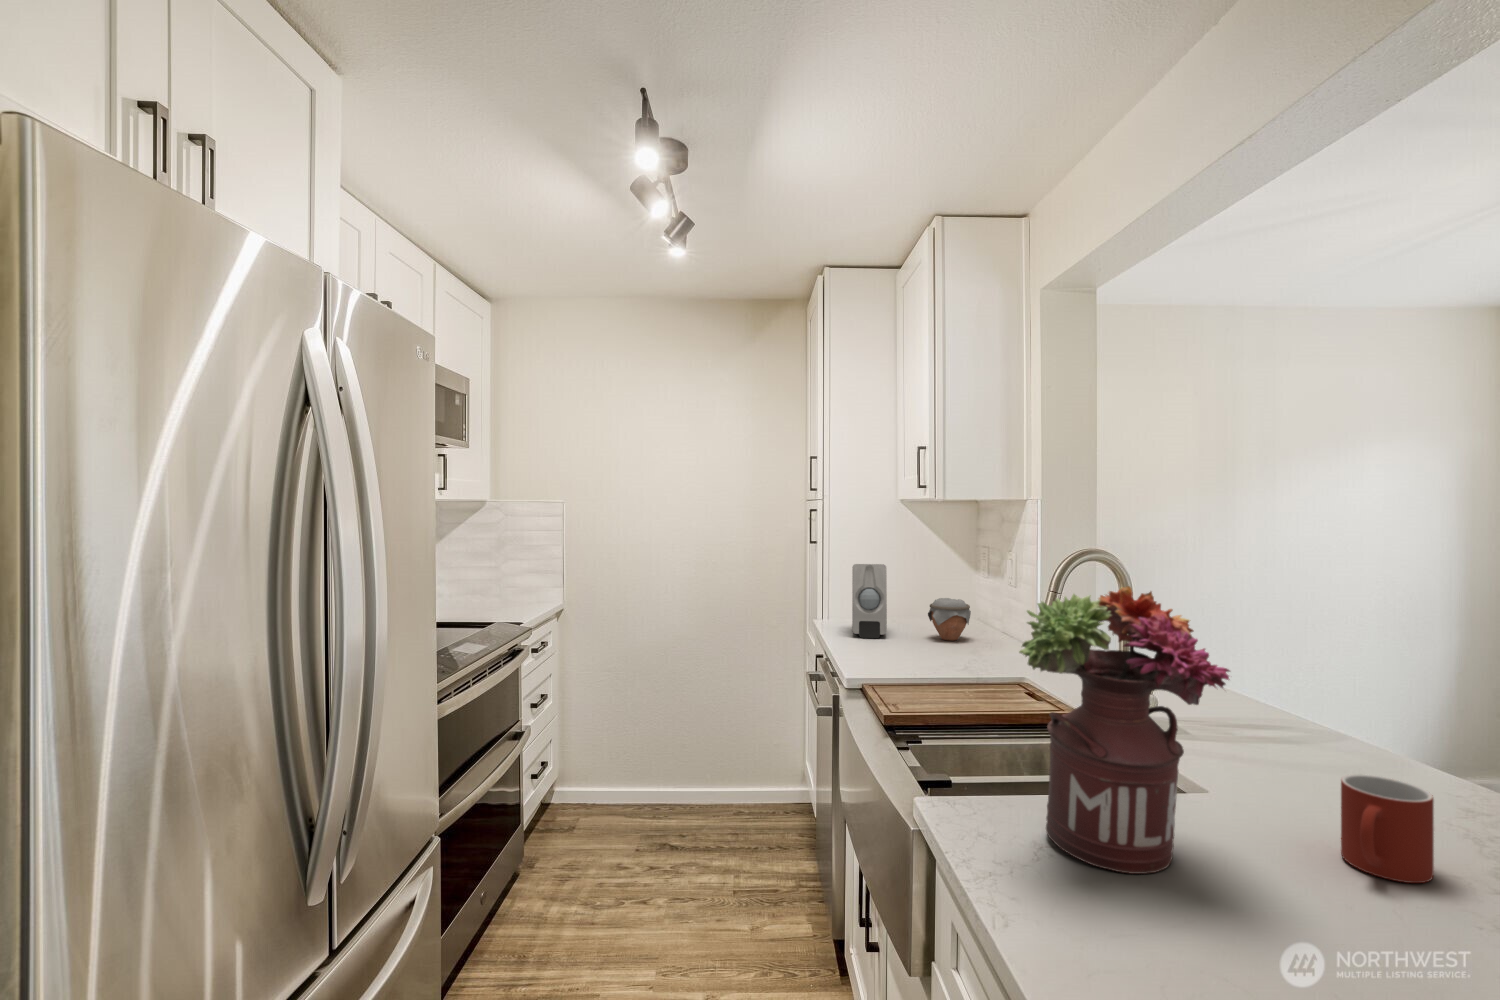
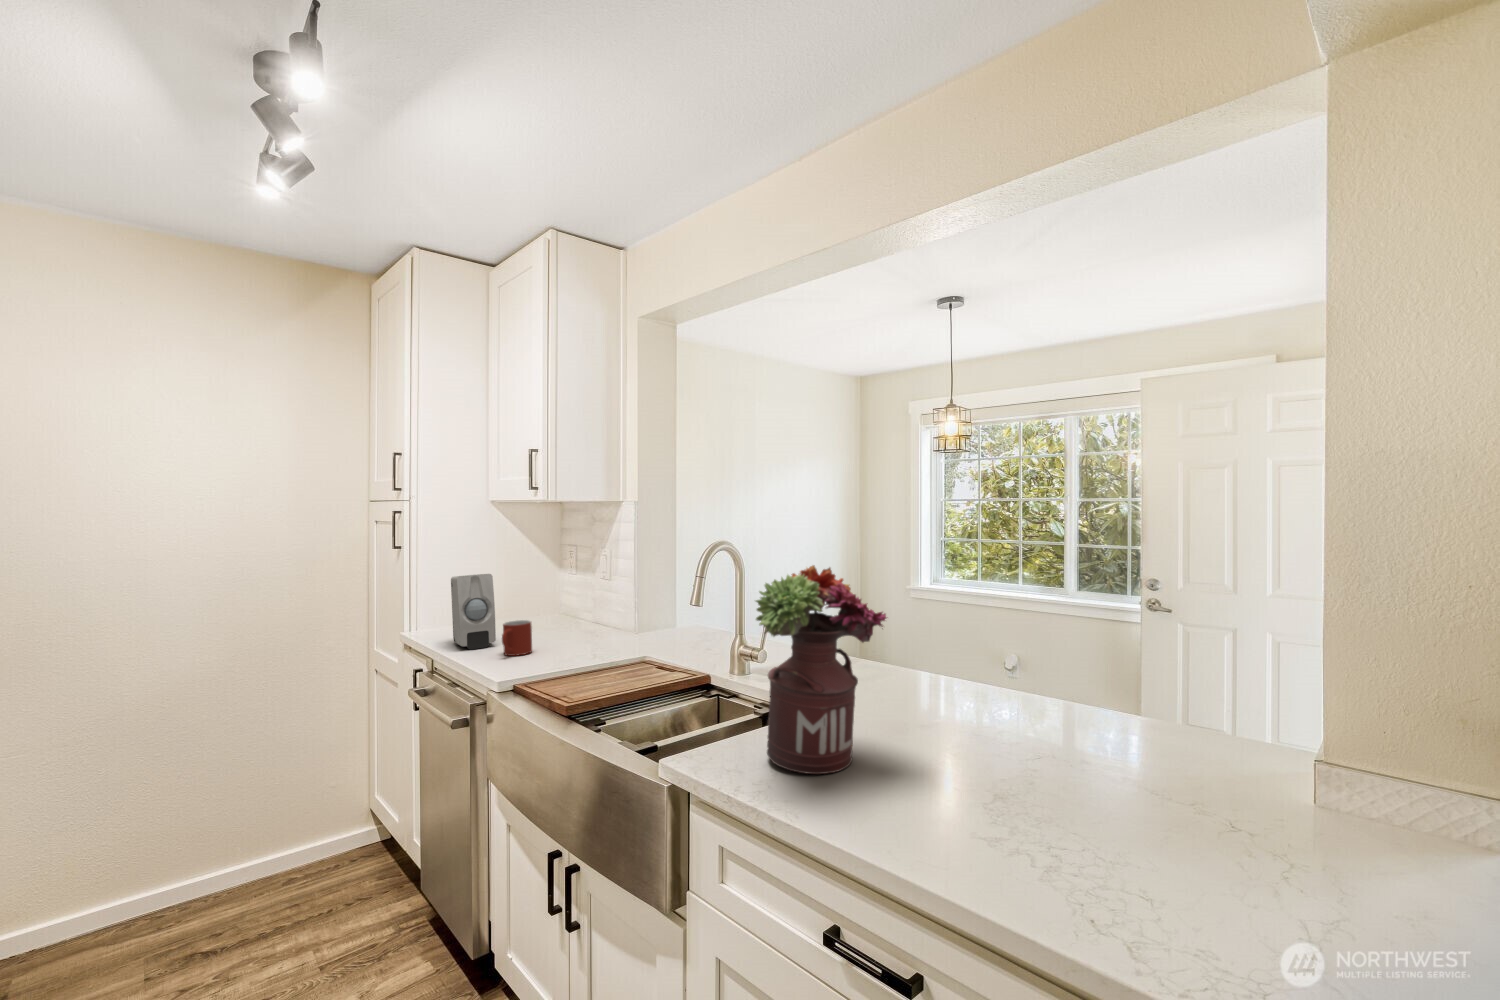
jar: present [928,598,971,641] -> none [533,599,572,638]
mug: present [1341,774,1434,883] -> present [502,620,532,656]

